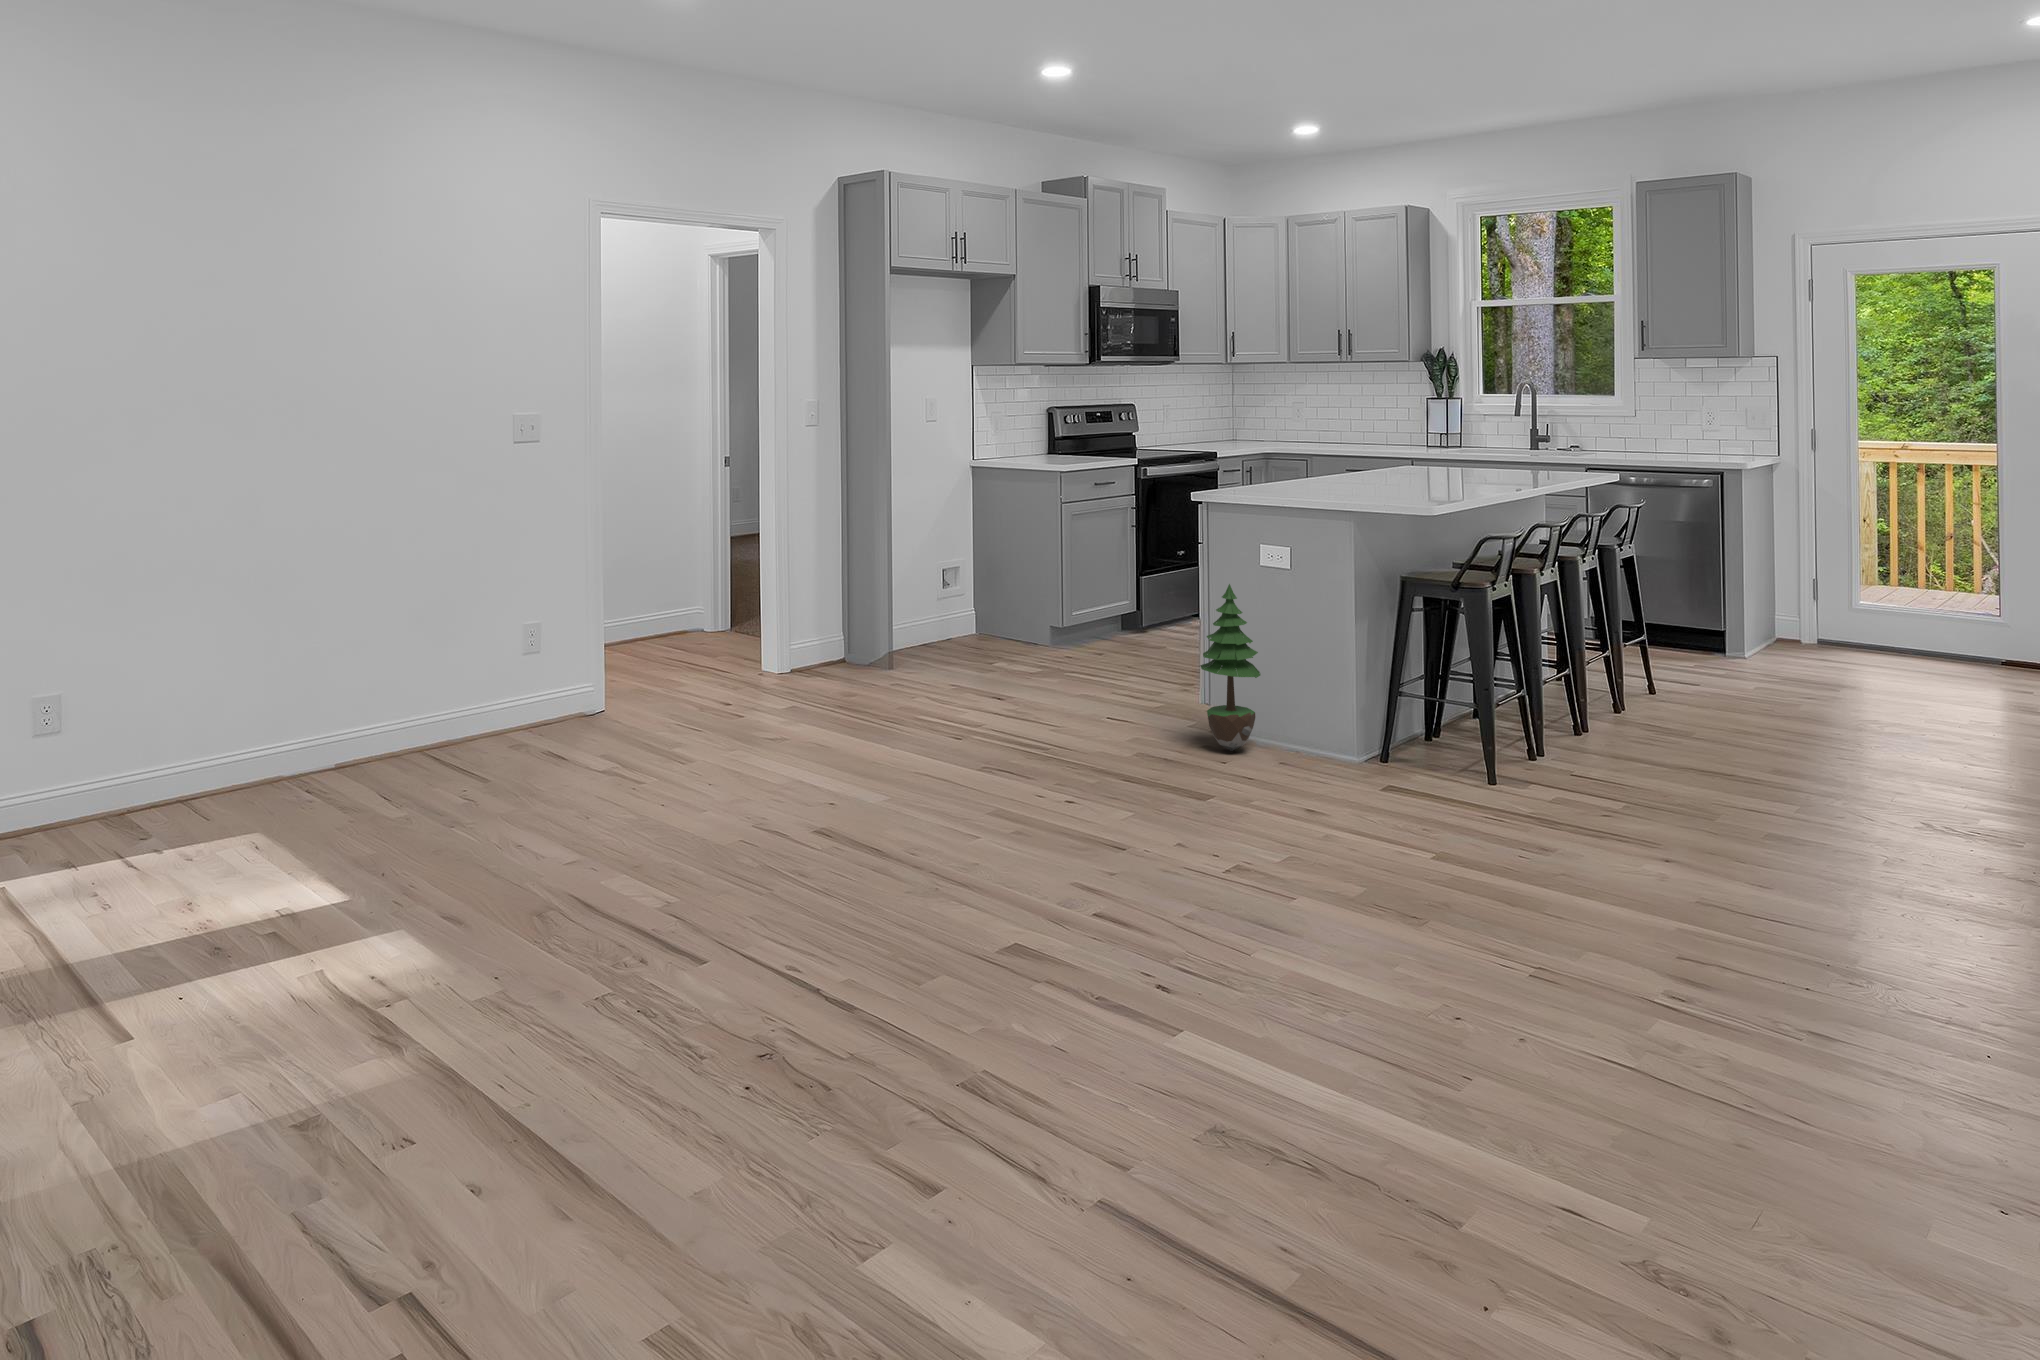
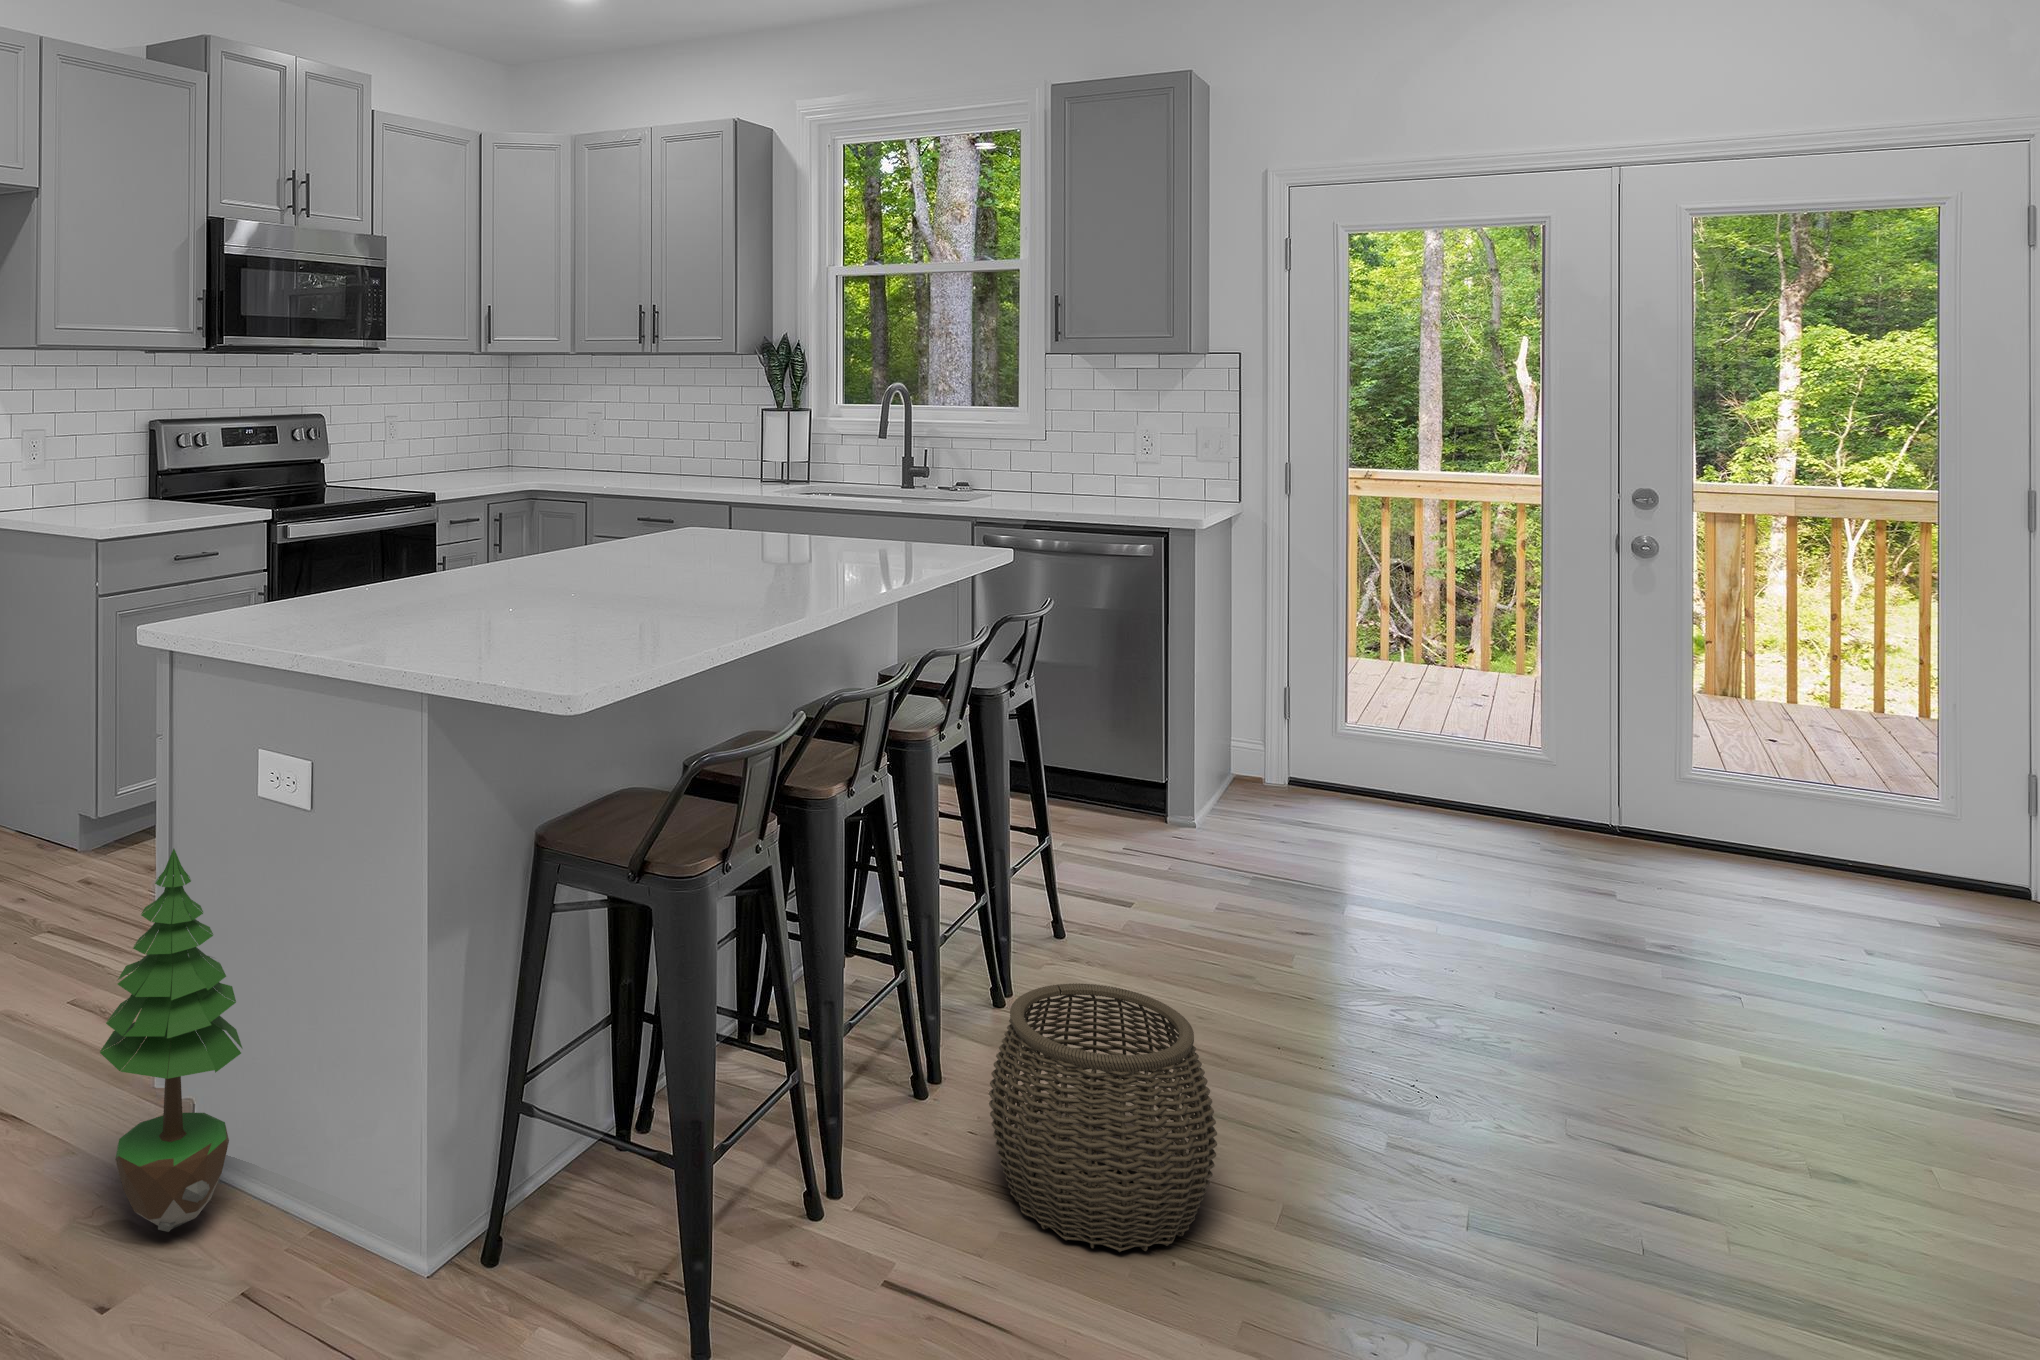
woven basket: none [1619,668,1737,775] -> present [989,983,1217,1252]

